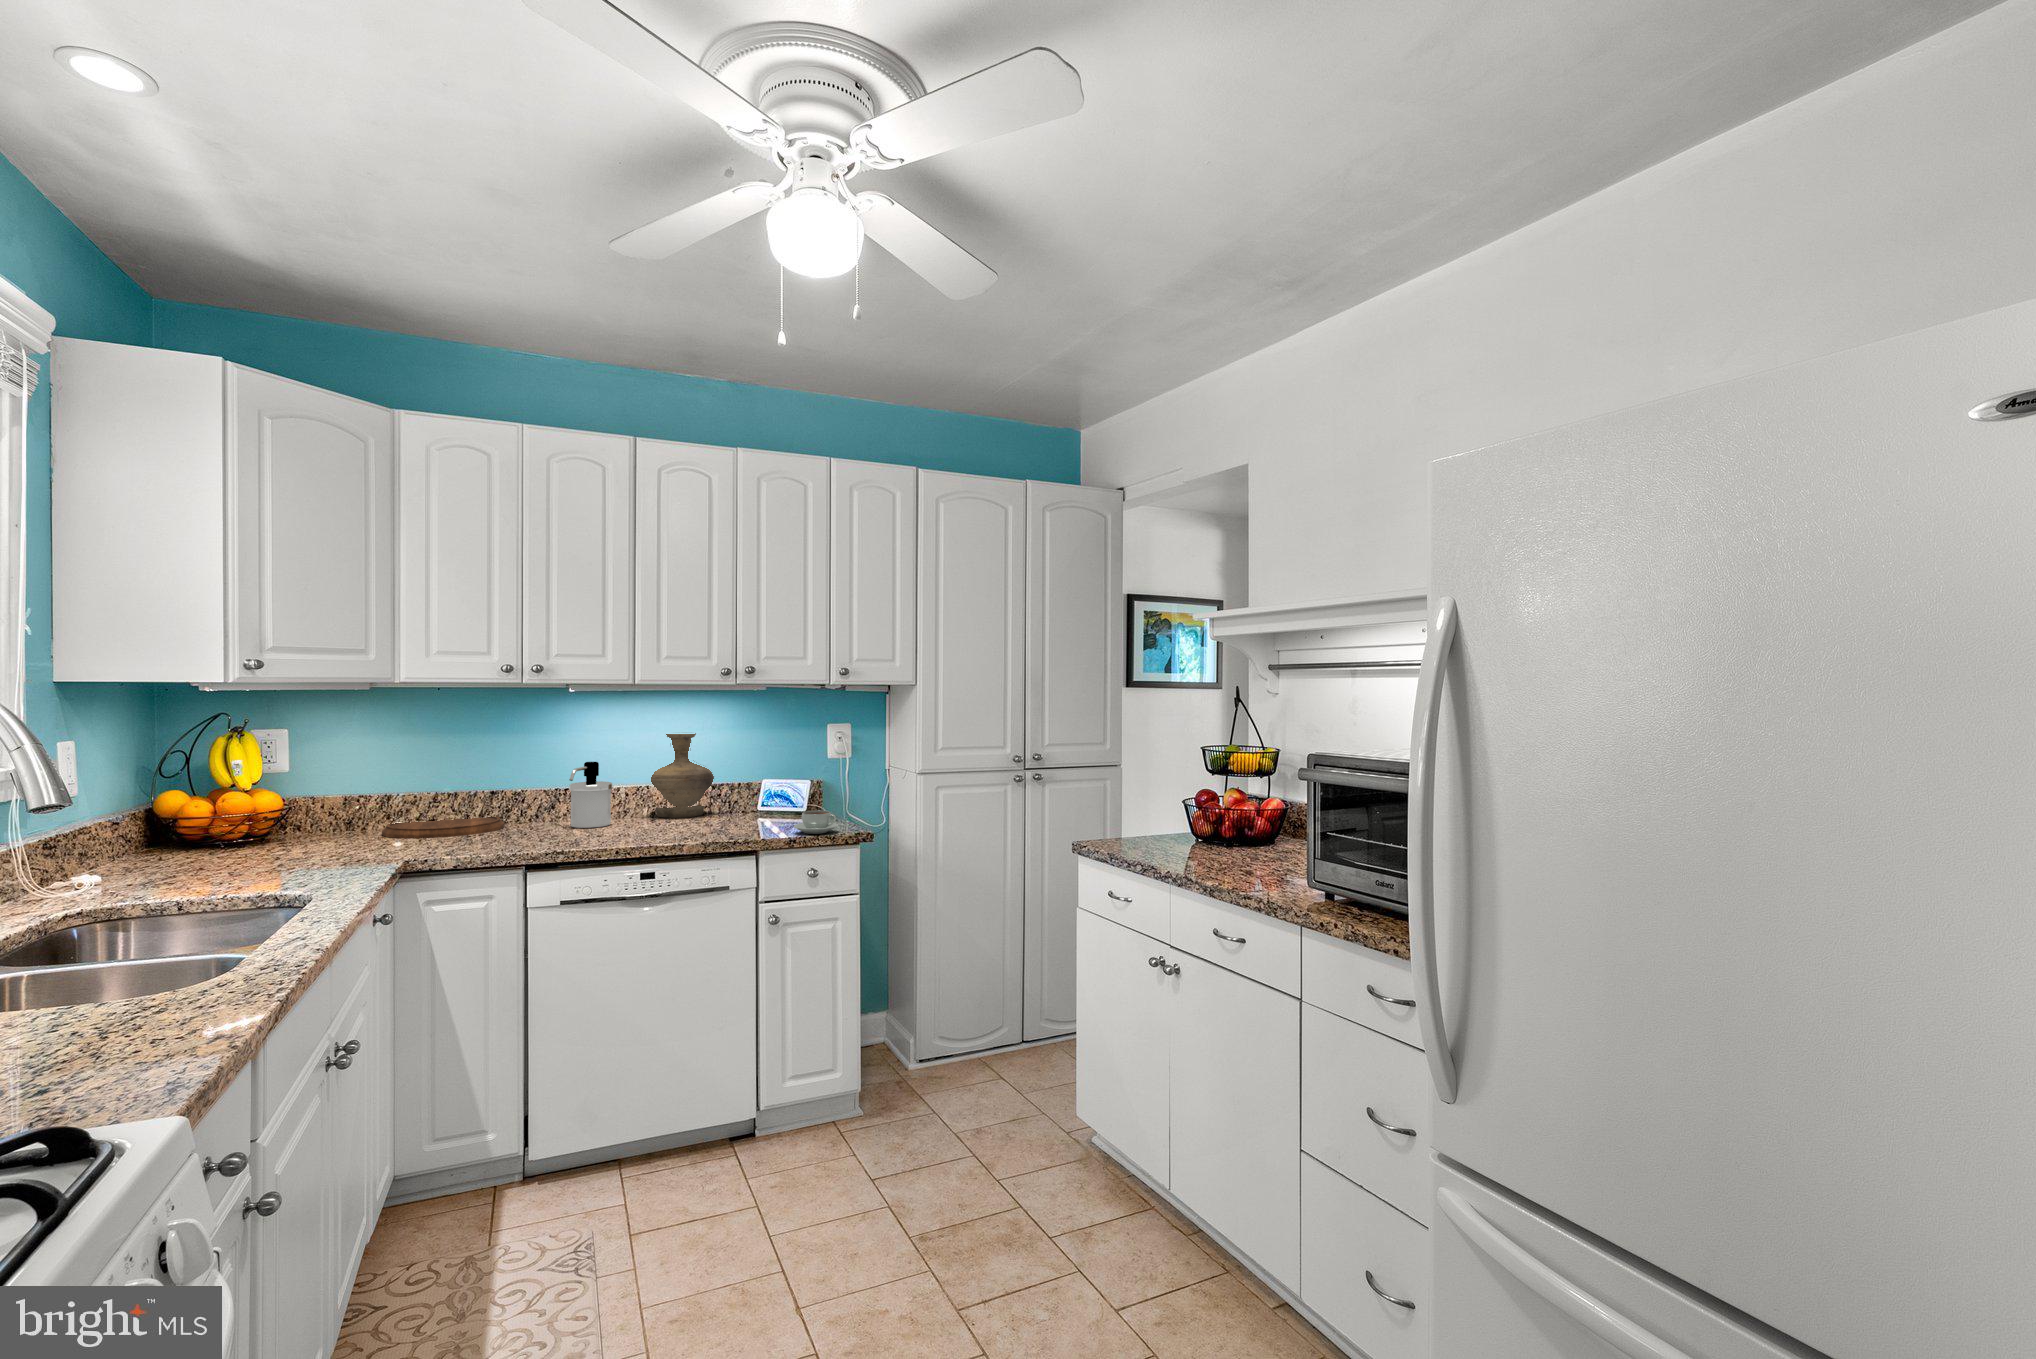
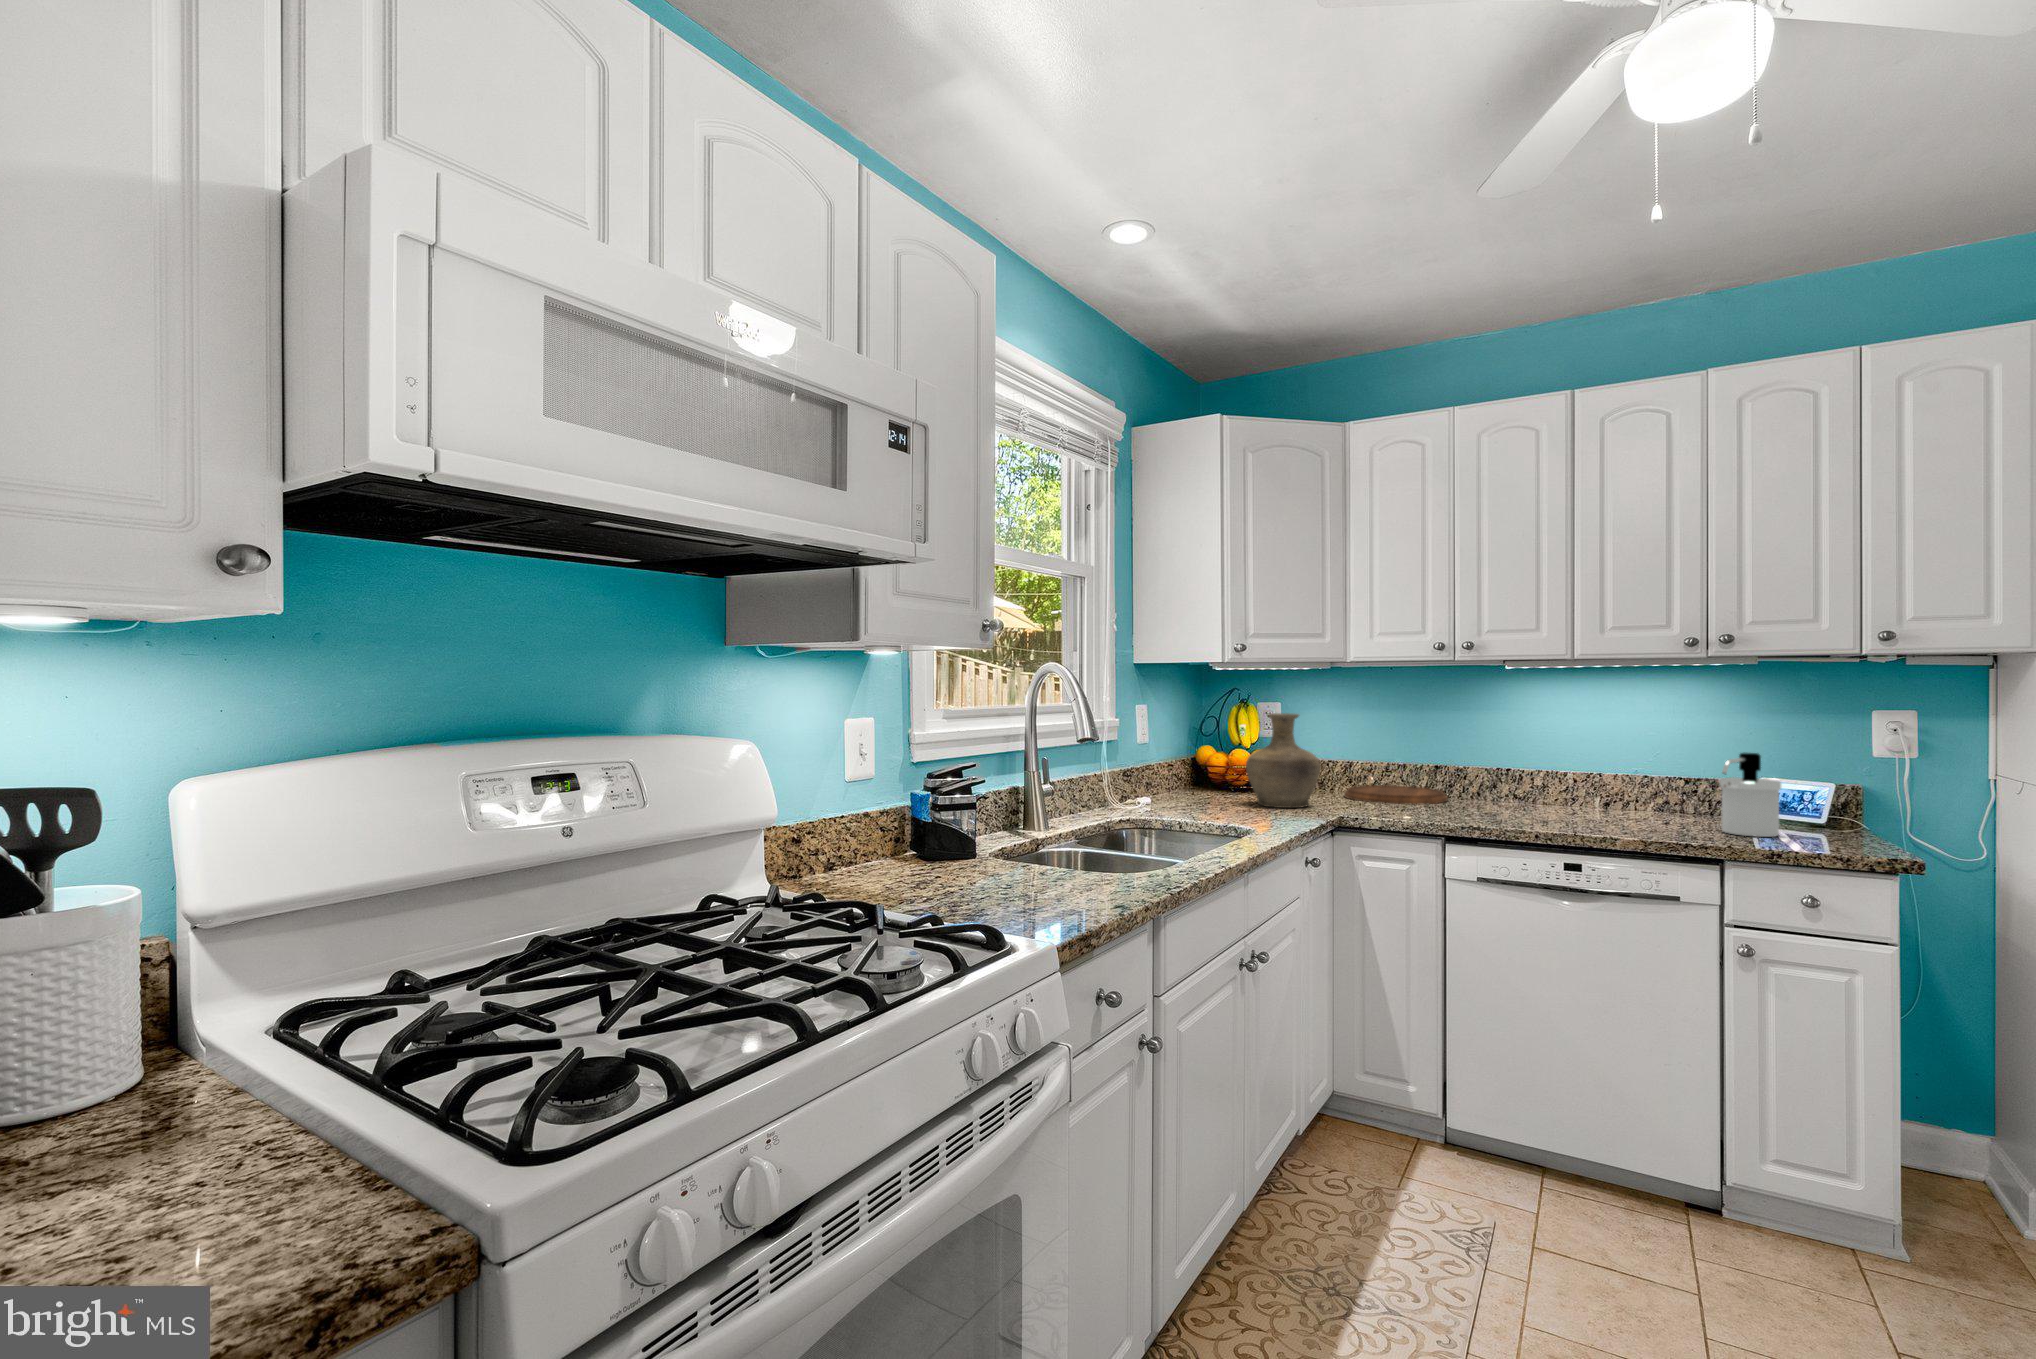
vase: present [651,733,714,818] -> present [1246,713,1320,808]
soap dispenser: present [569,762,612,828] -> present [1719,753,1781,837]
coffee cup: present [794,811,838,834] -> none [1774,822,1850,853]

